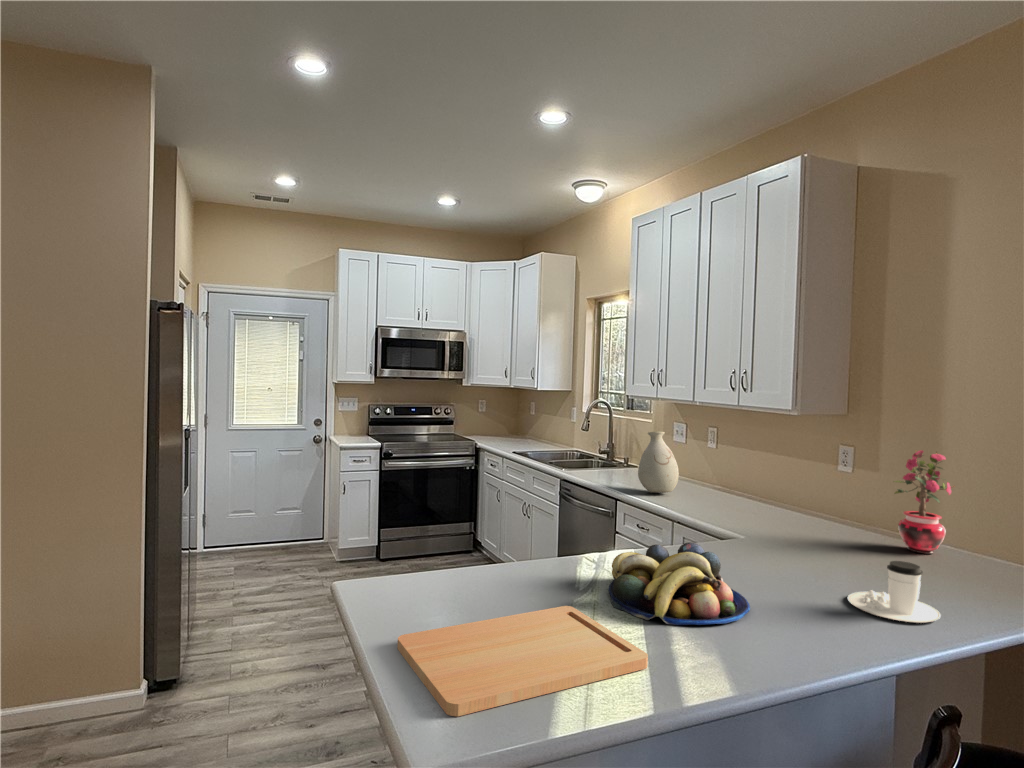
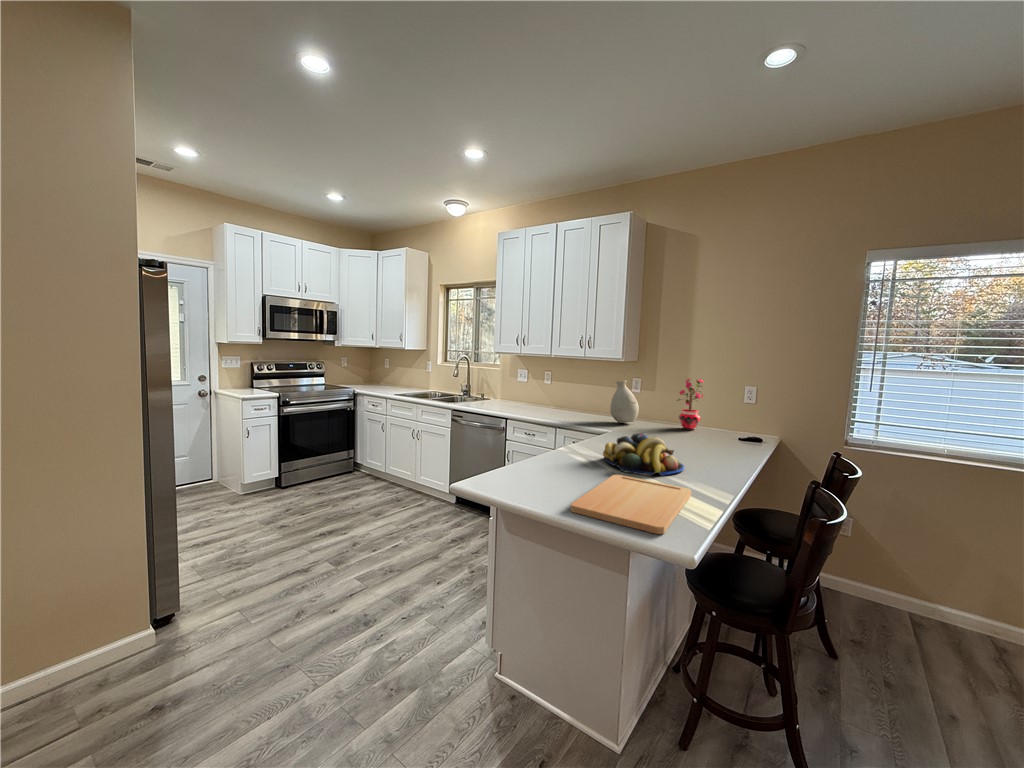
vase: present [638,432,679,493] -> present [610,381,639,423]
coffee cup: present [848,561,941,623] -> none [701,431,744,459]

